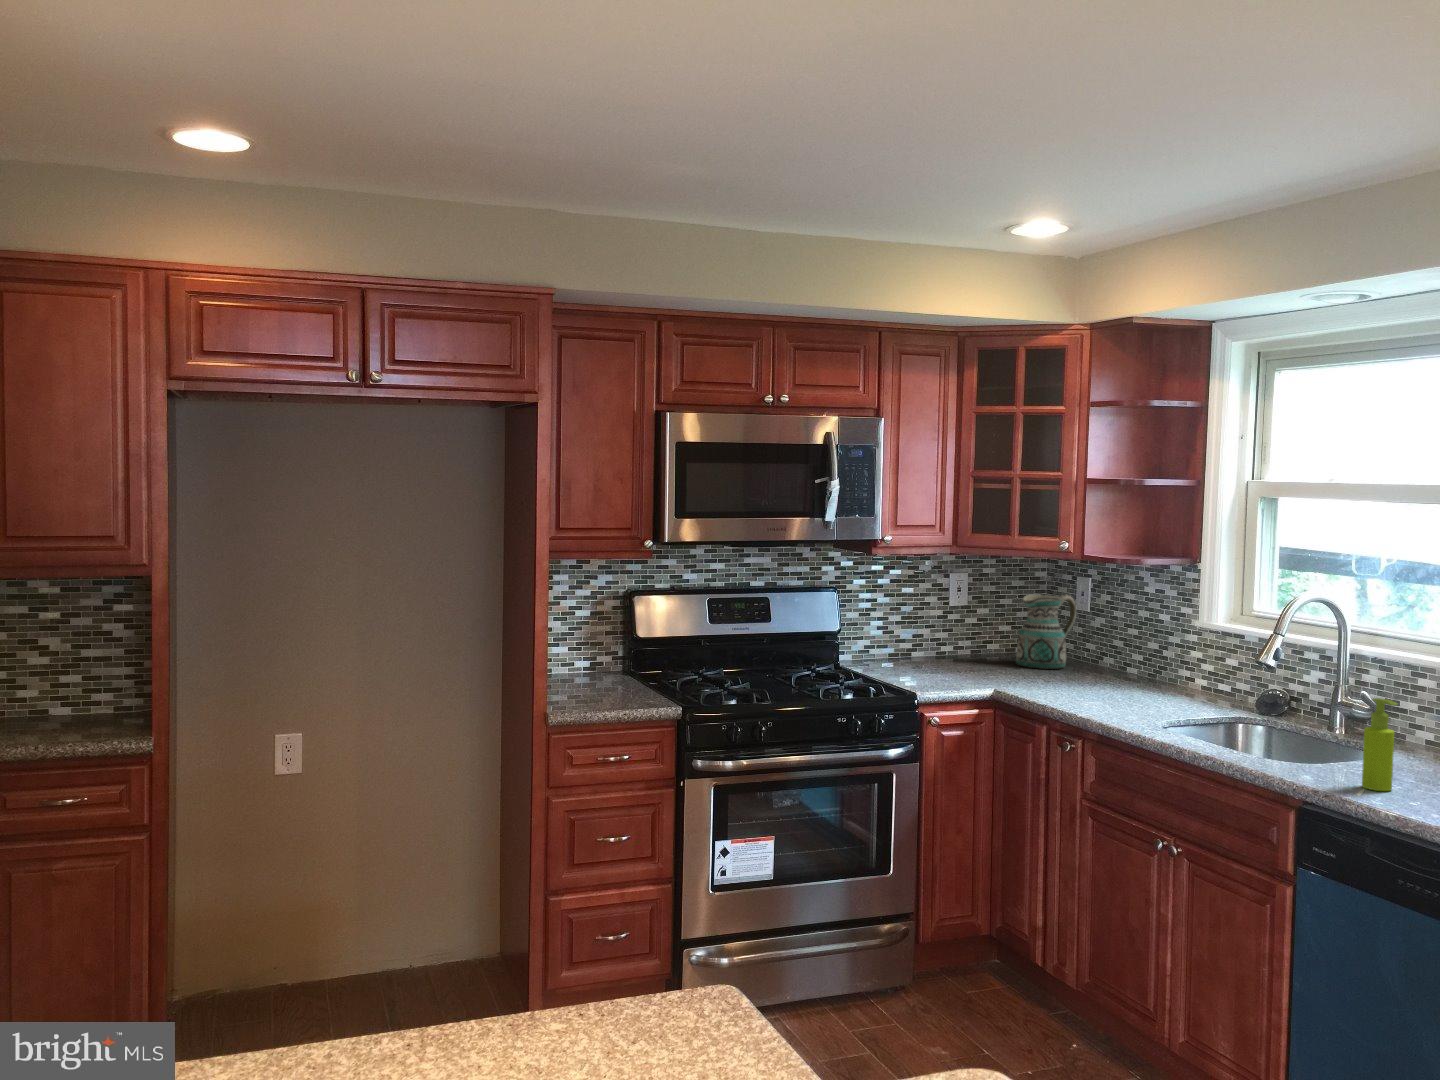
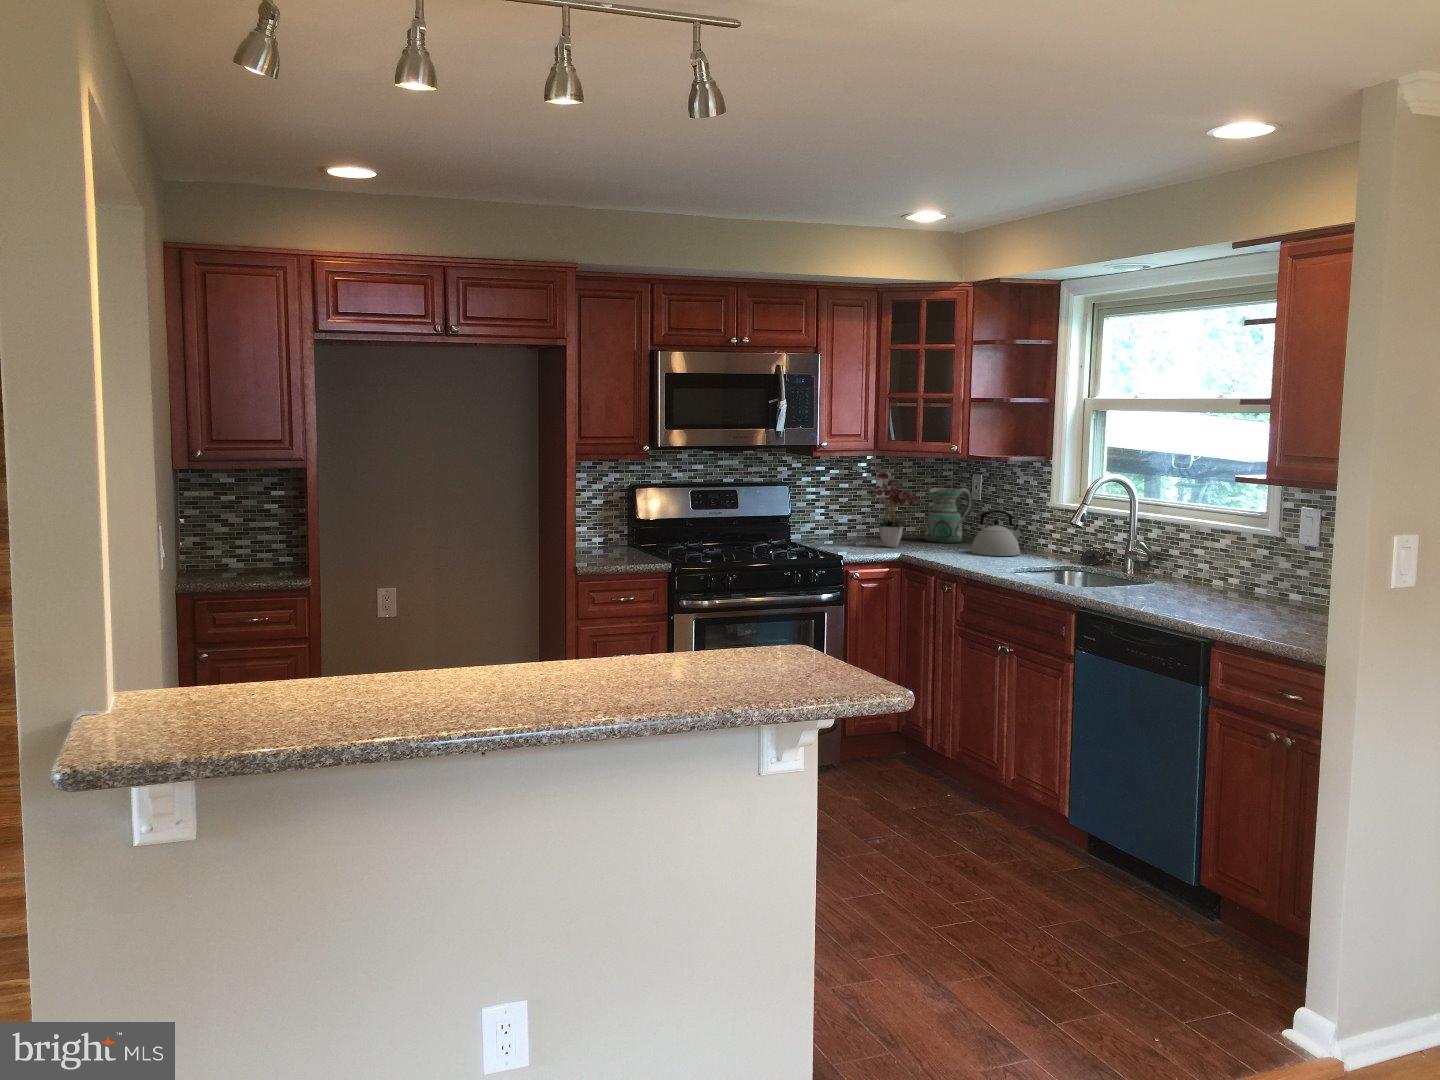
flower arrangement: none [945,570,1019,677] -> present [870,472,918,547]
kettle: none [1087,631,1161,695] -> present [971,510,1023,556]
soap dispenser: present [1362,698,1397,791] -> none [1118,538,1139,598]

